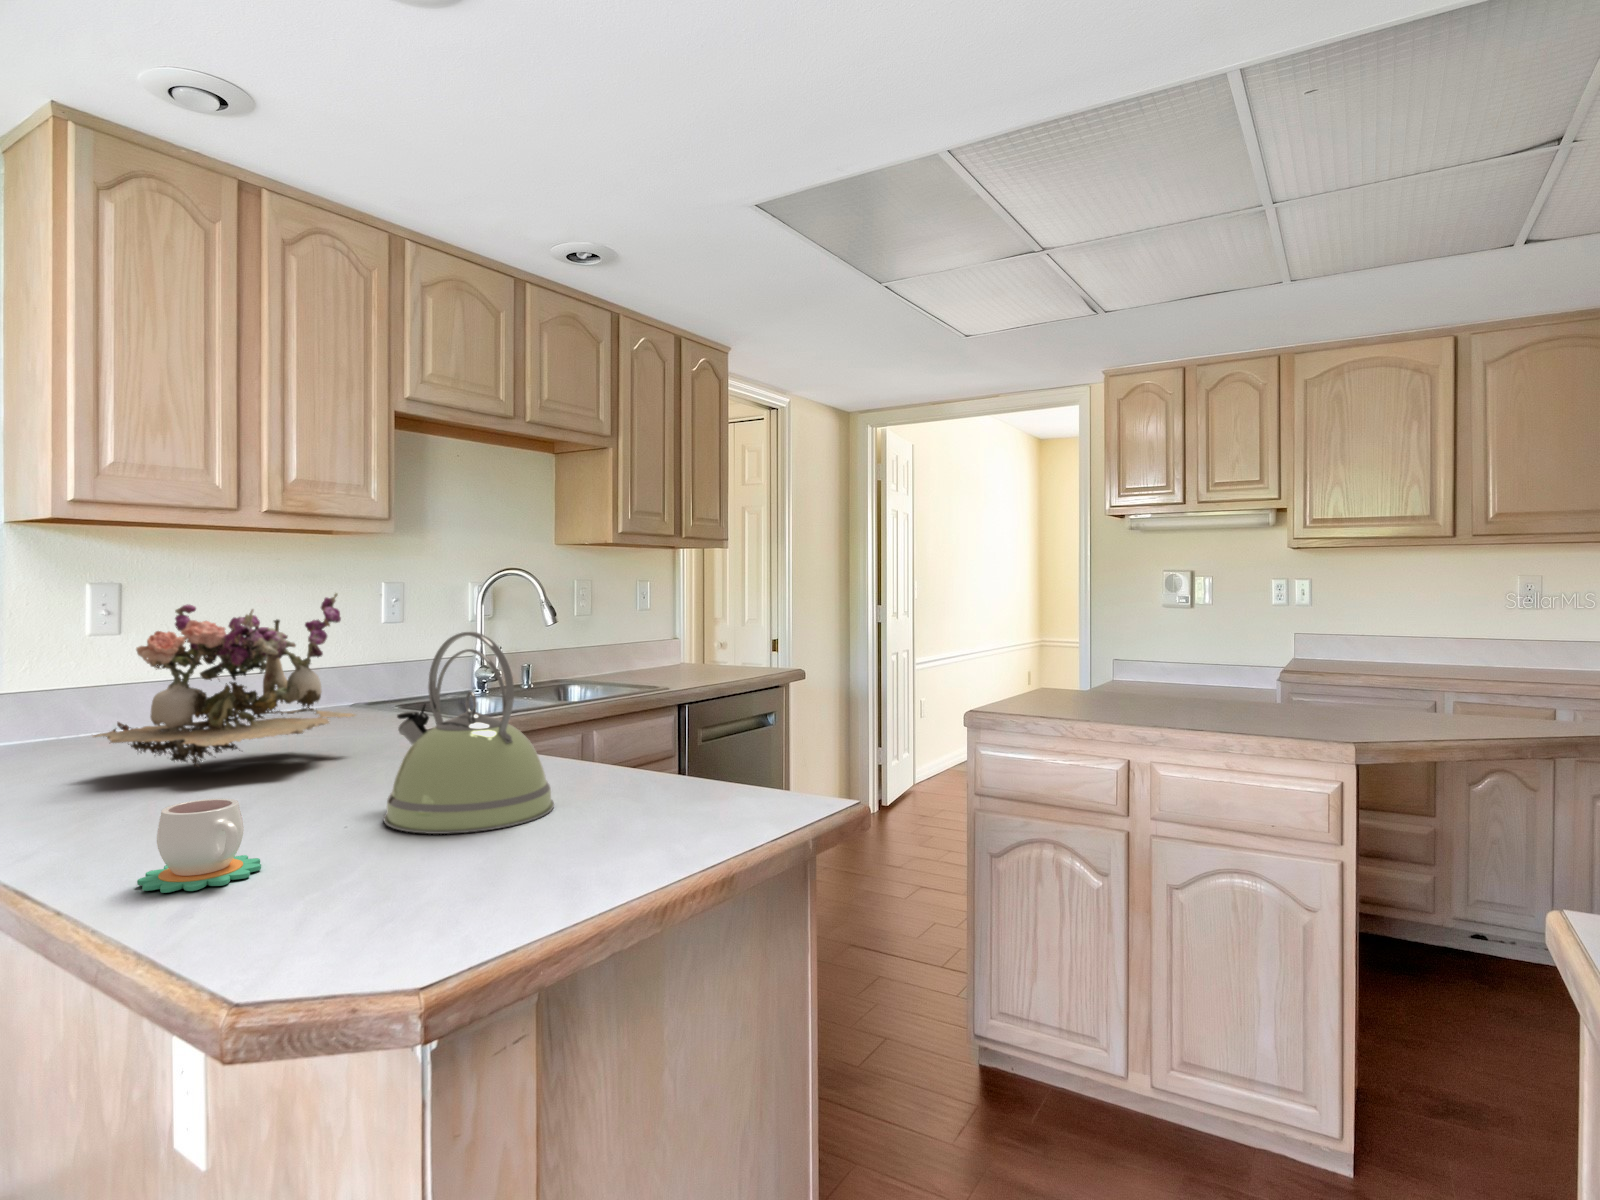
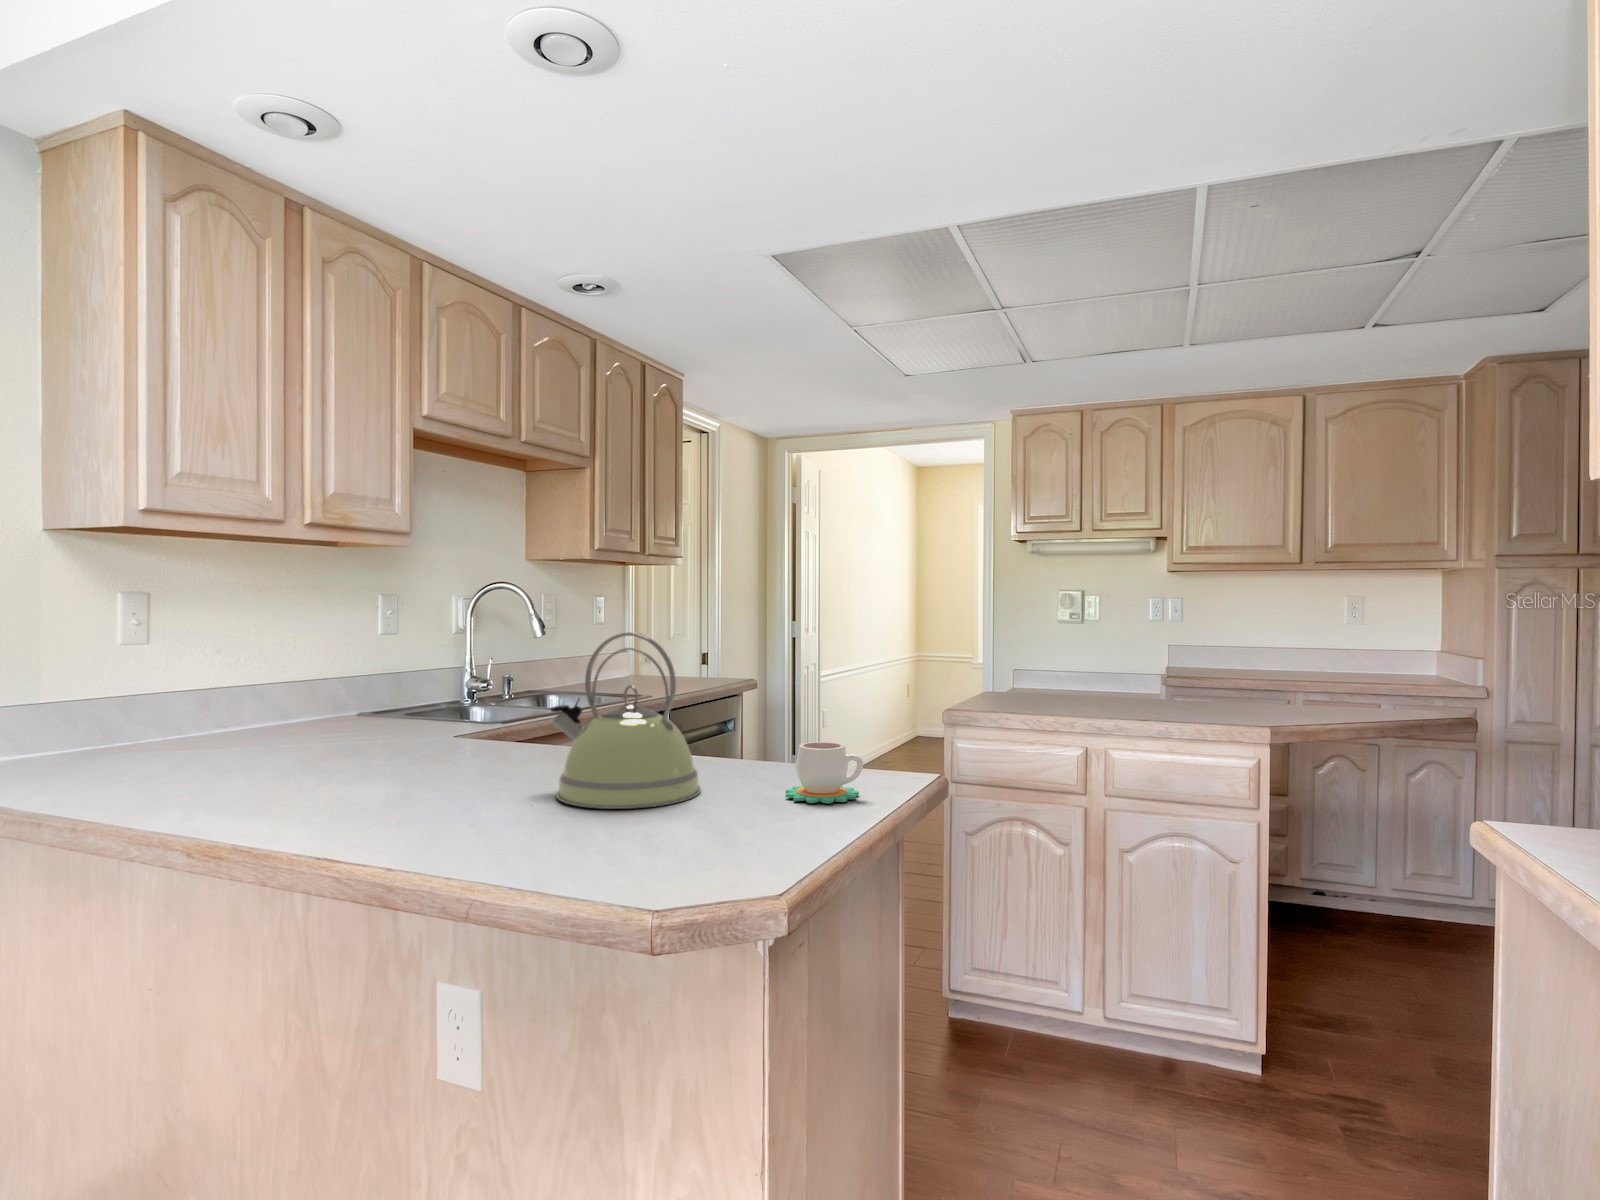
flower arrangement: present [93,593,356,767] -> none [196,600,440,769]
mug: present [137,799,261,893] -> present [786,742,863,804]

